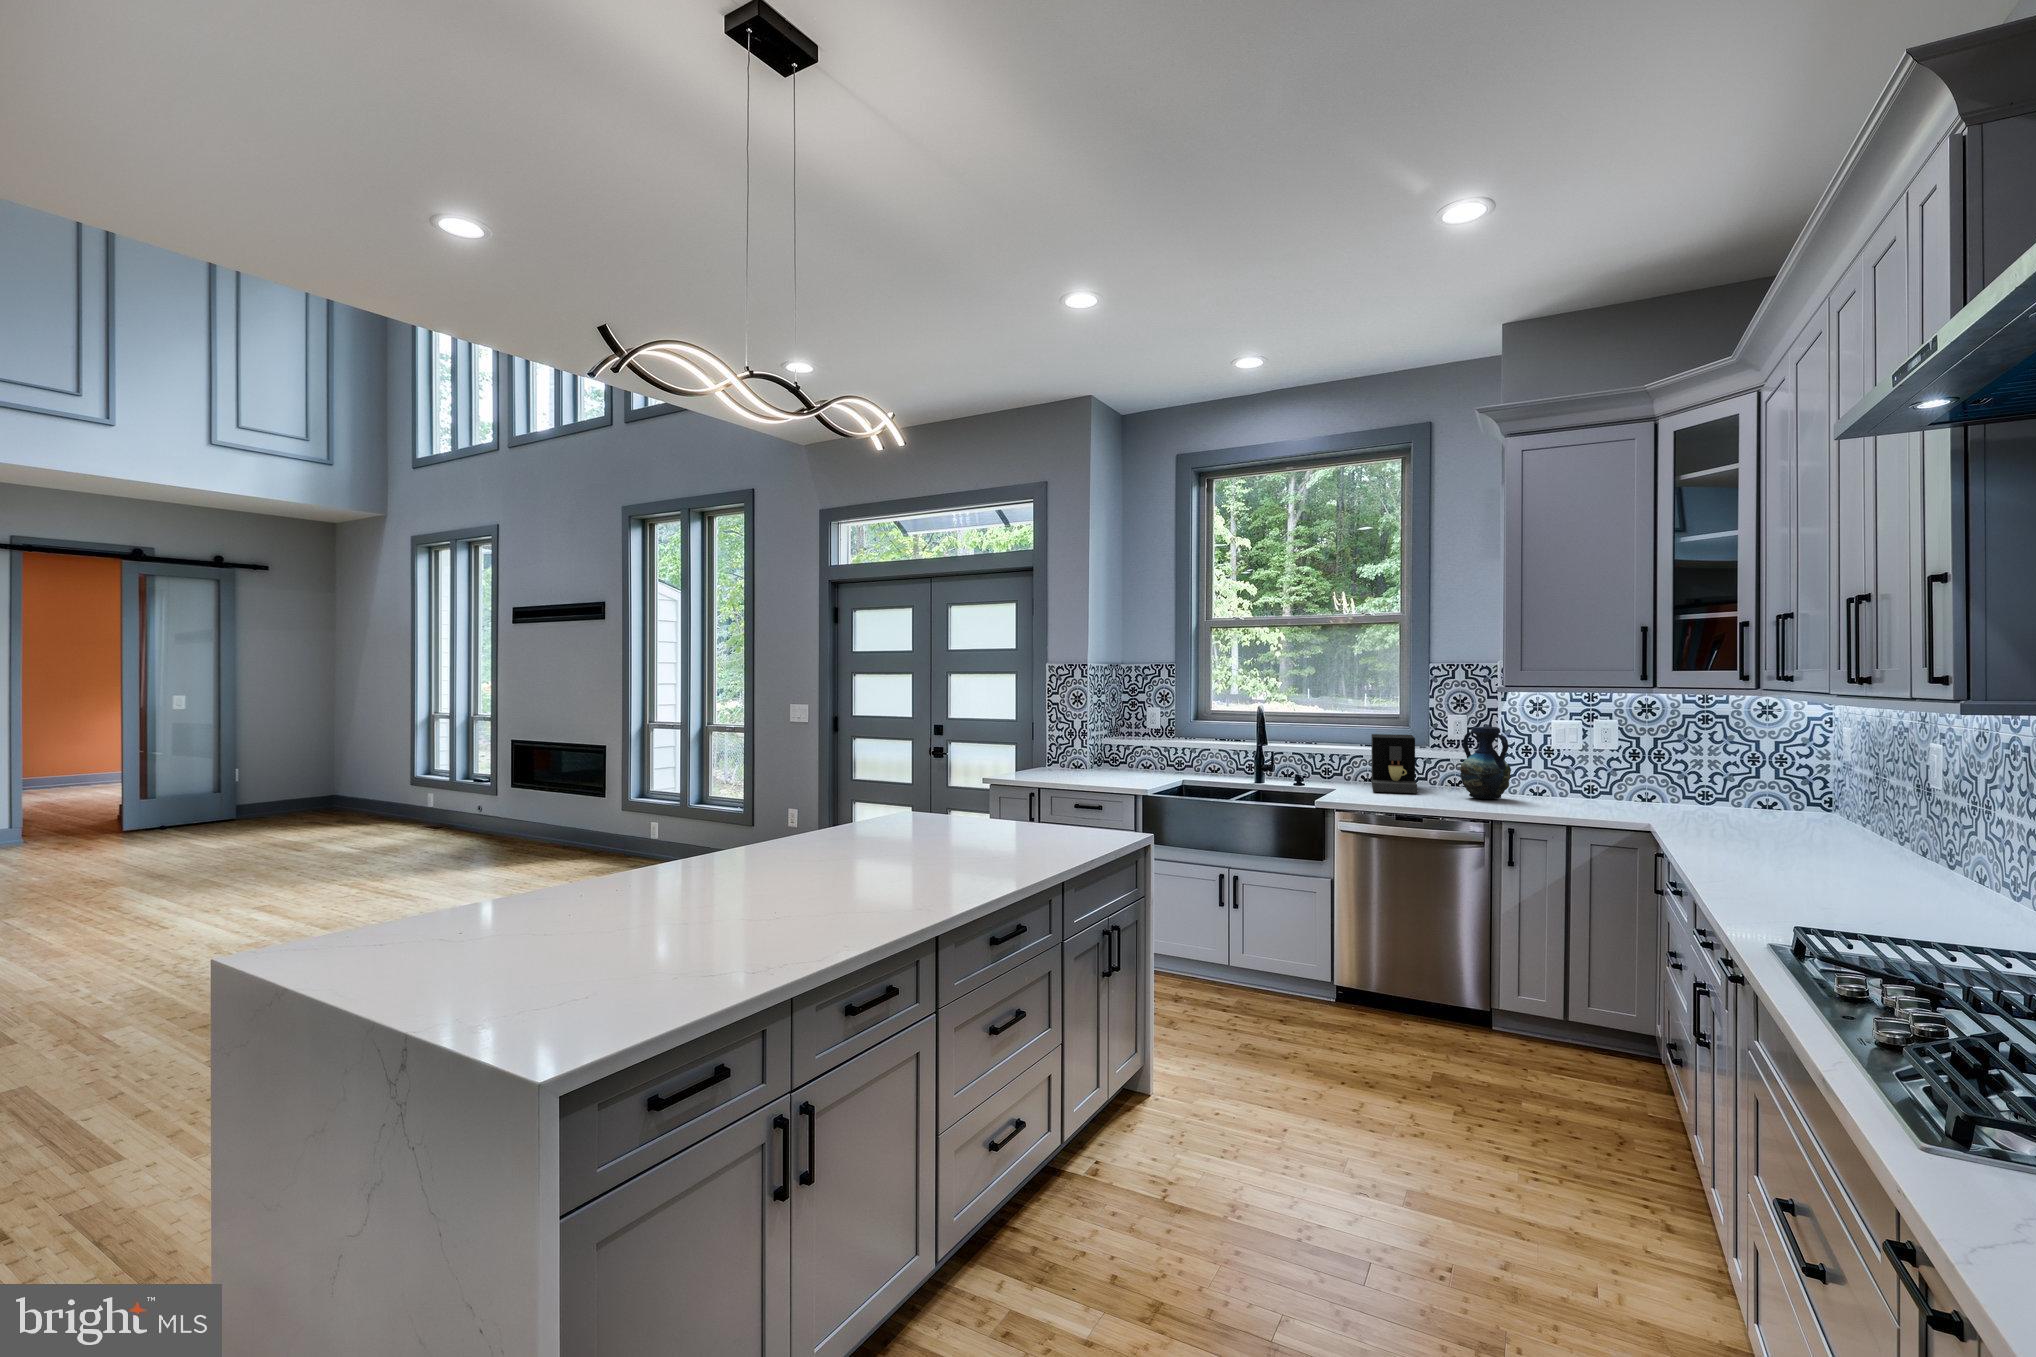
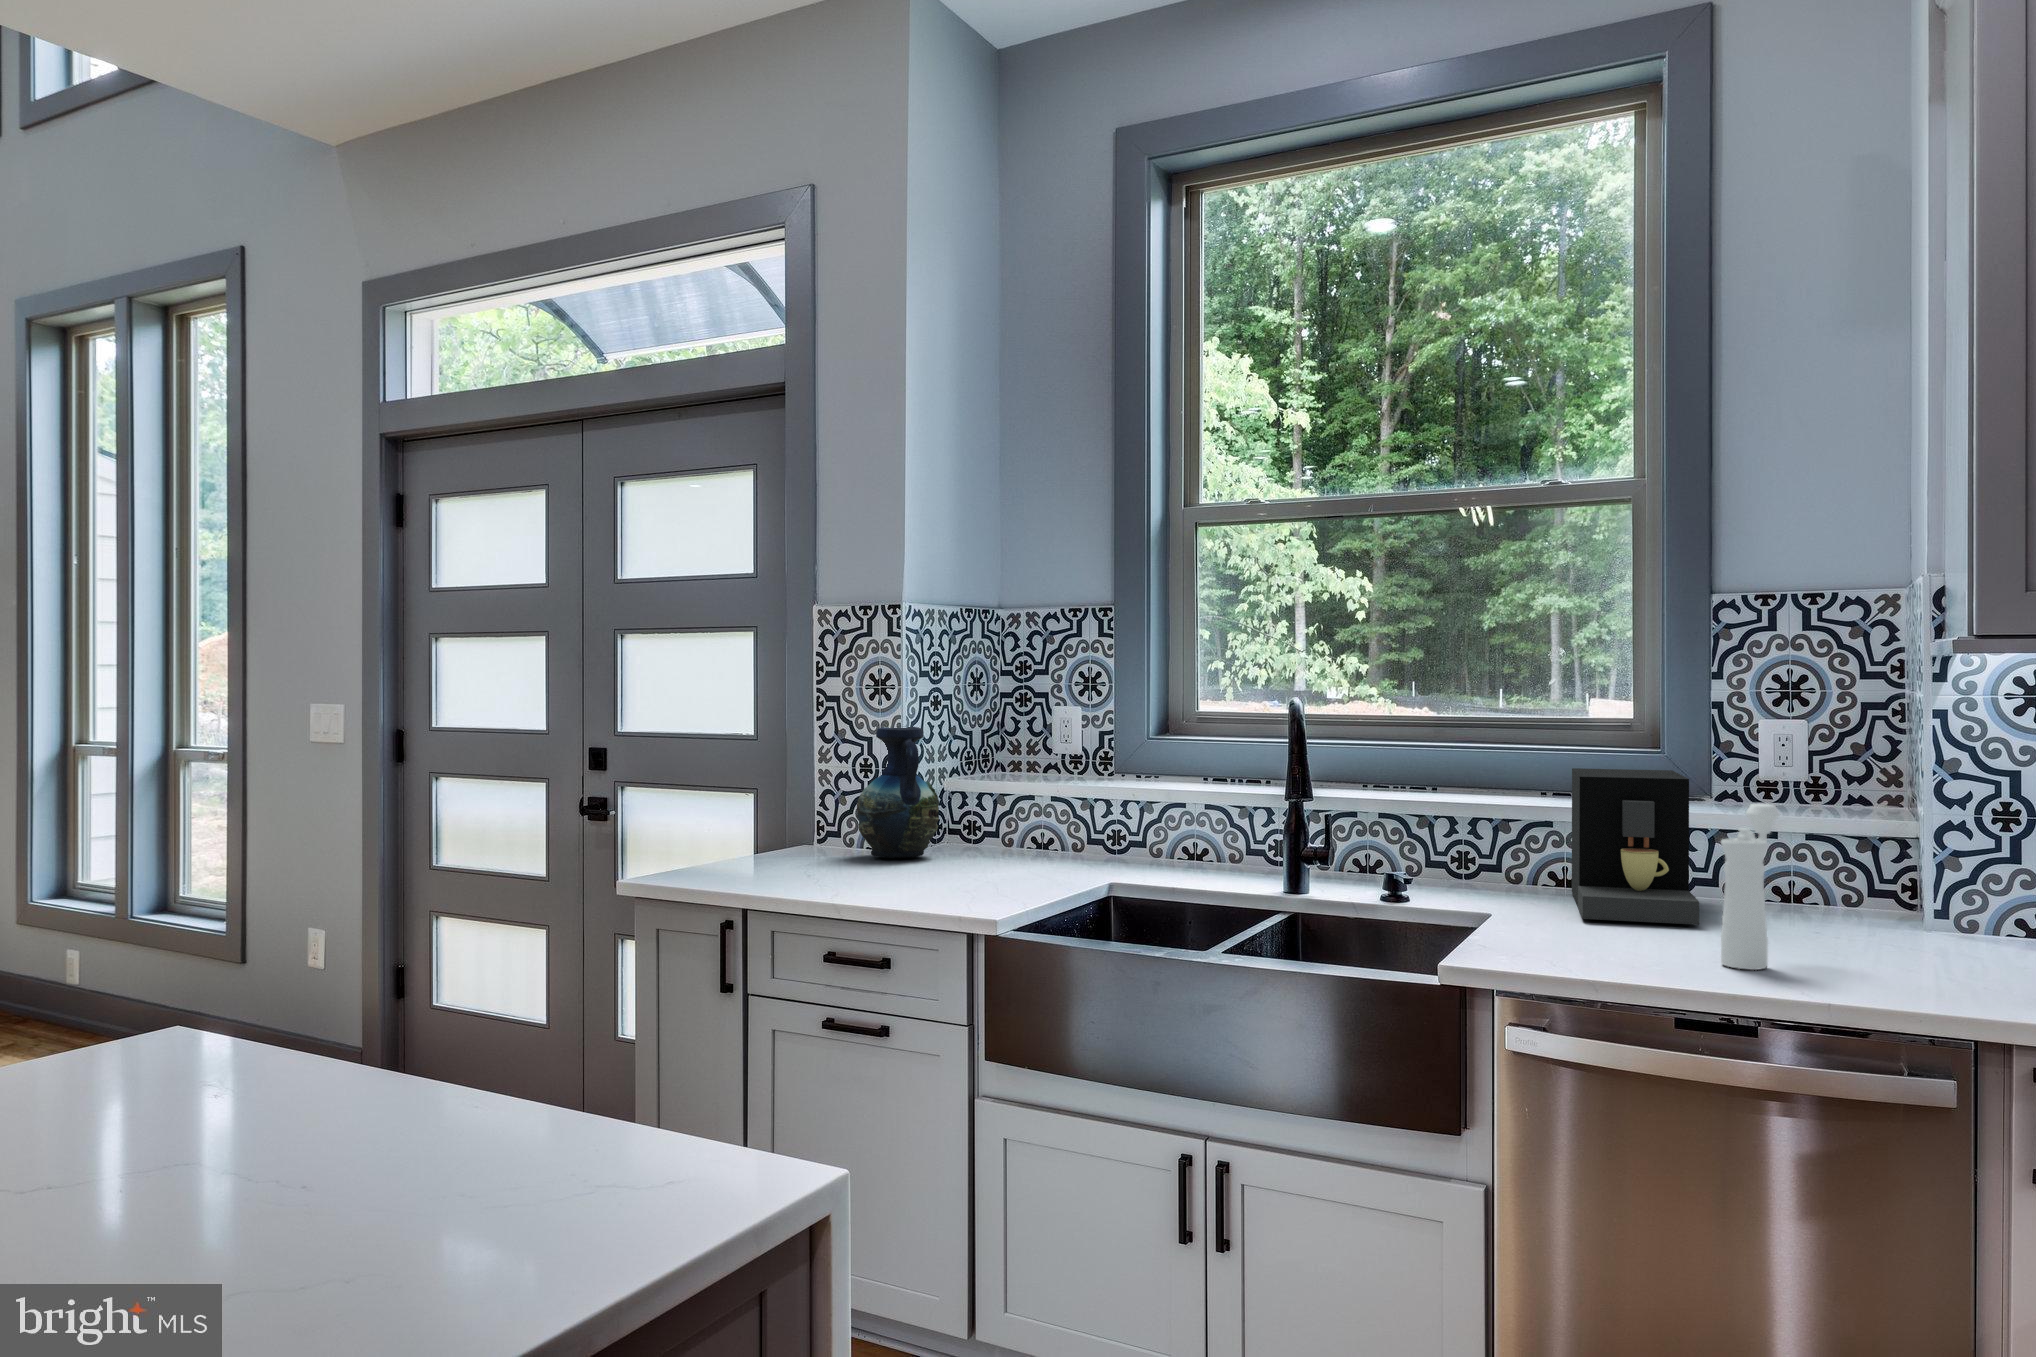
vase: present [1460,726,1511,799] -> present [857,727,939,858]
pepper mill: none [1419,747,1442,805] -> present [1721,804,1780,970]

